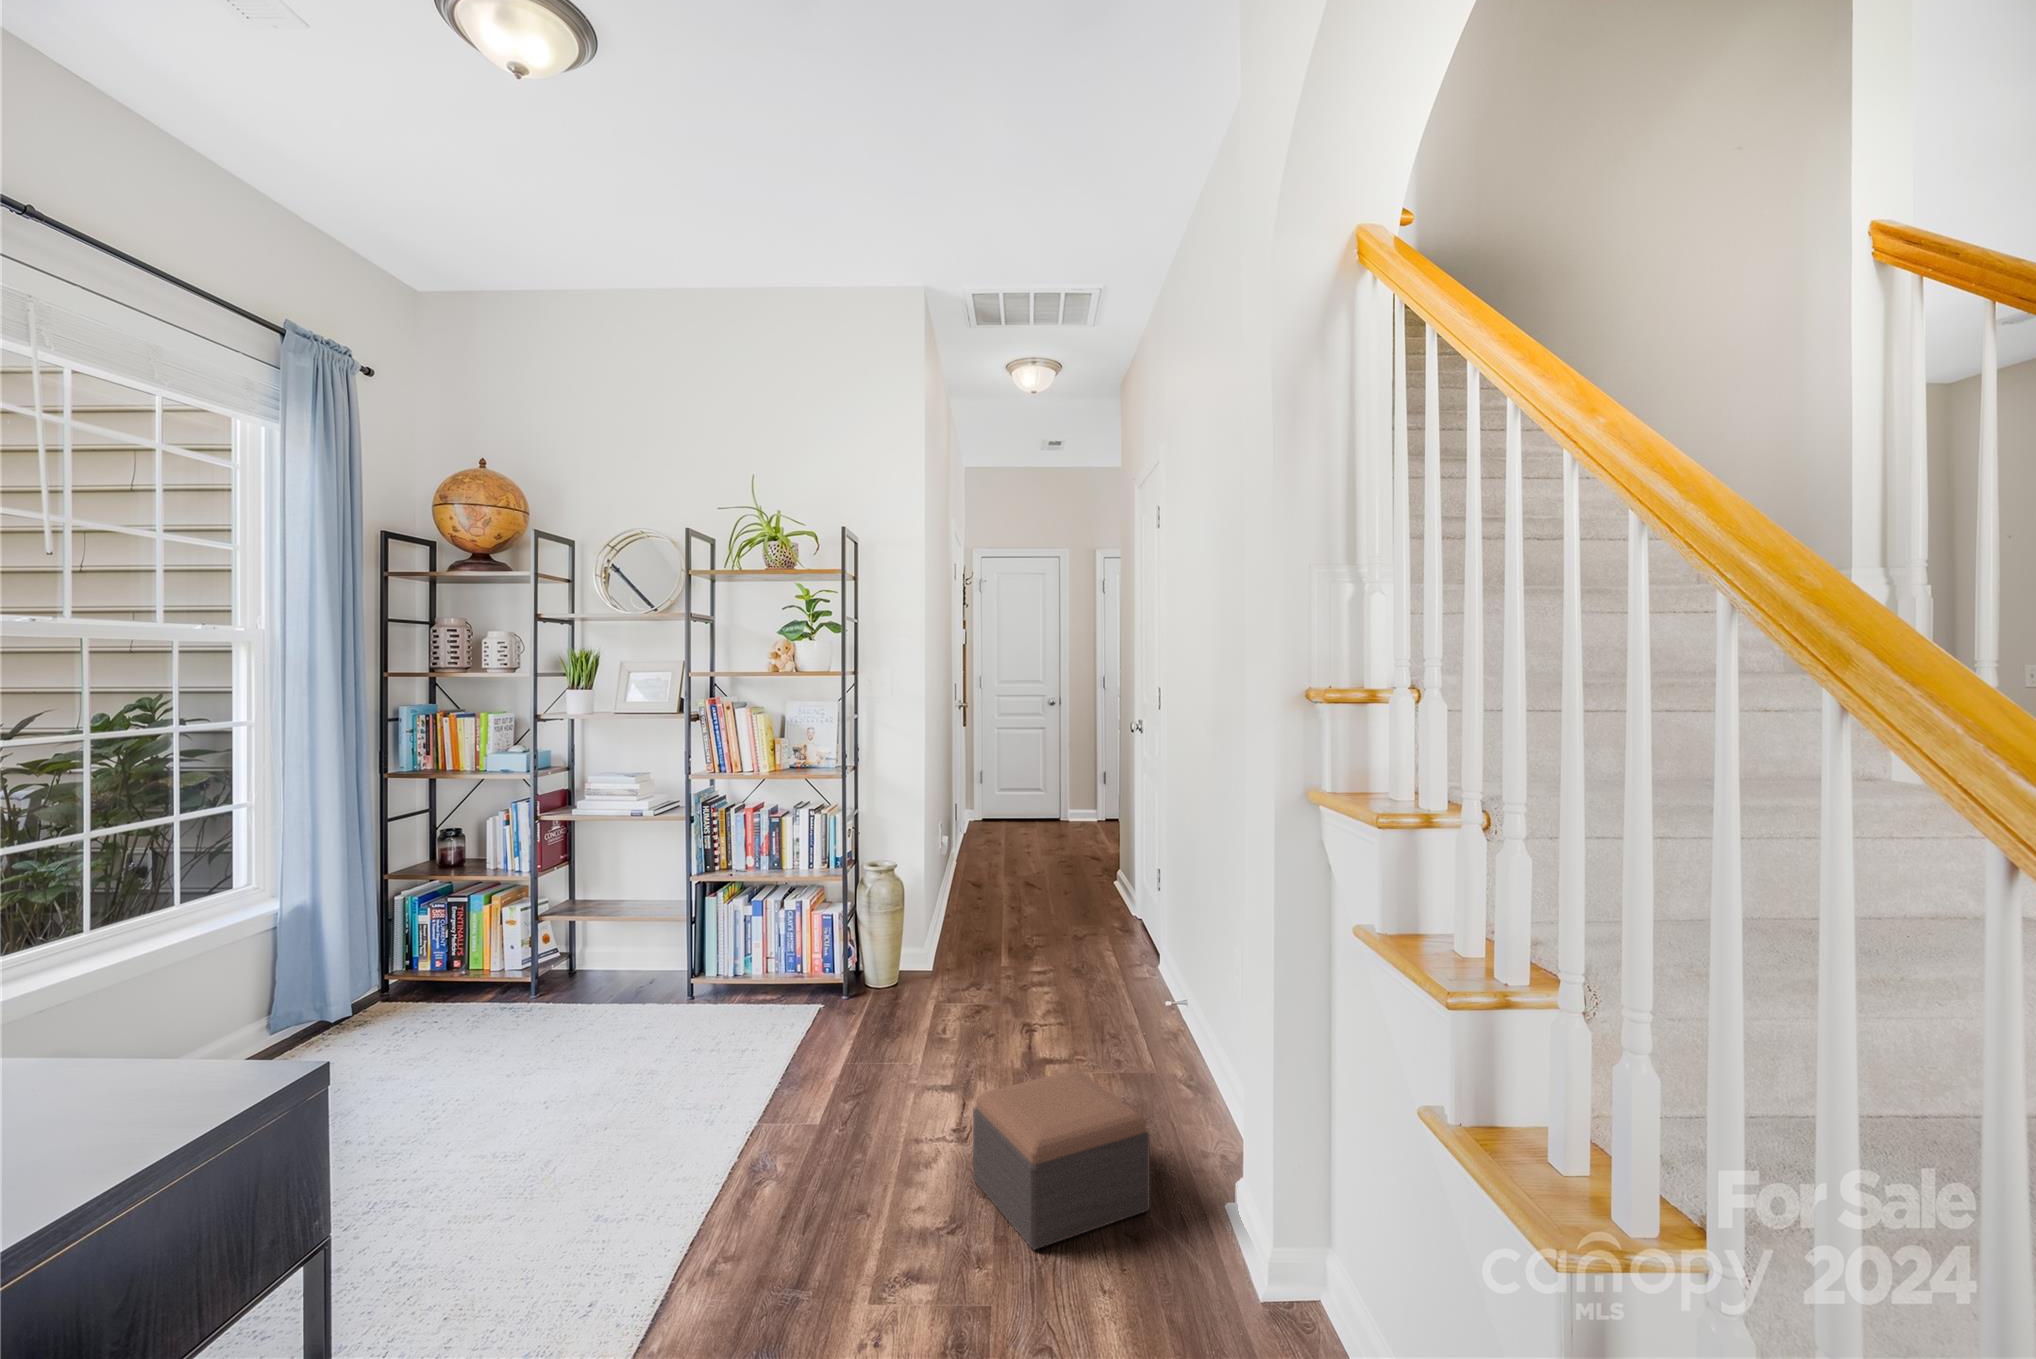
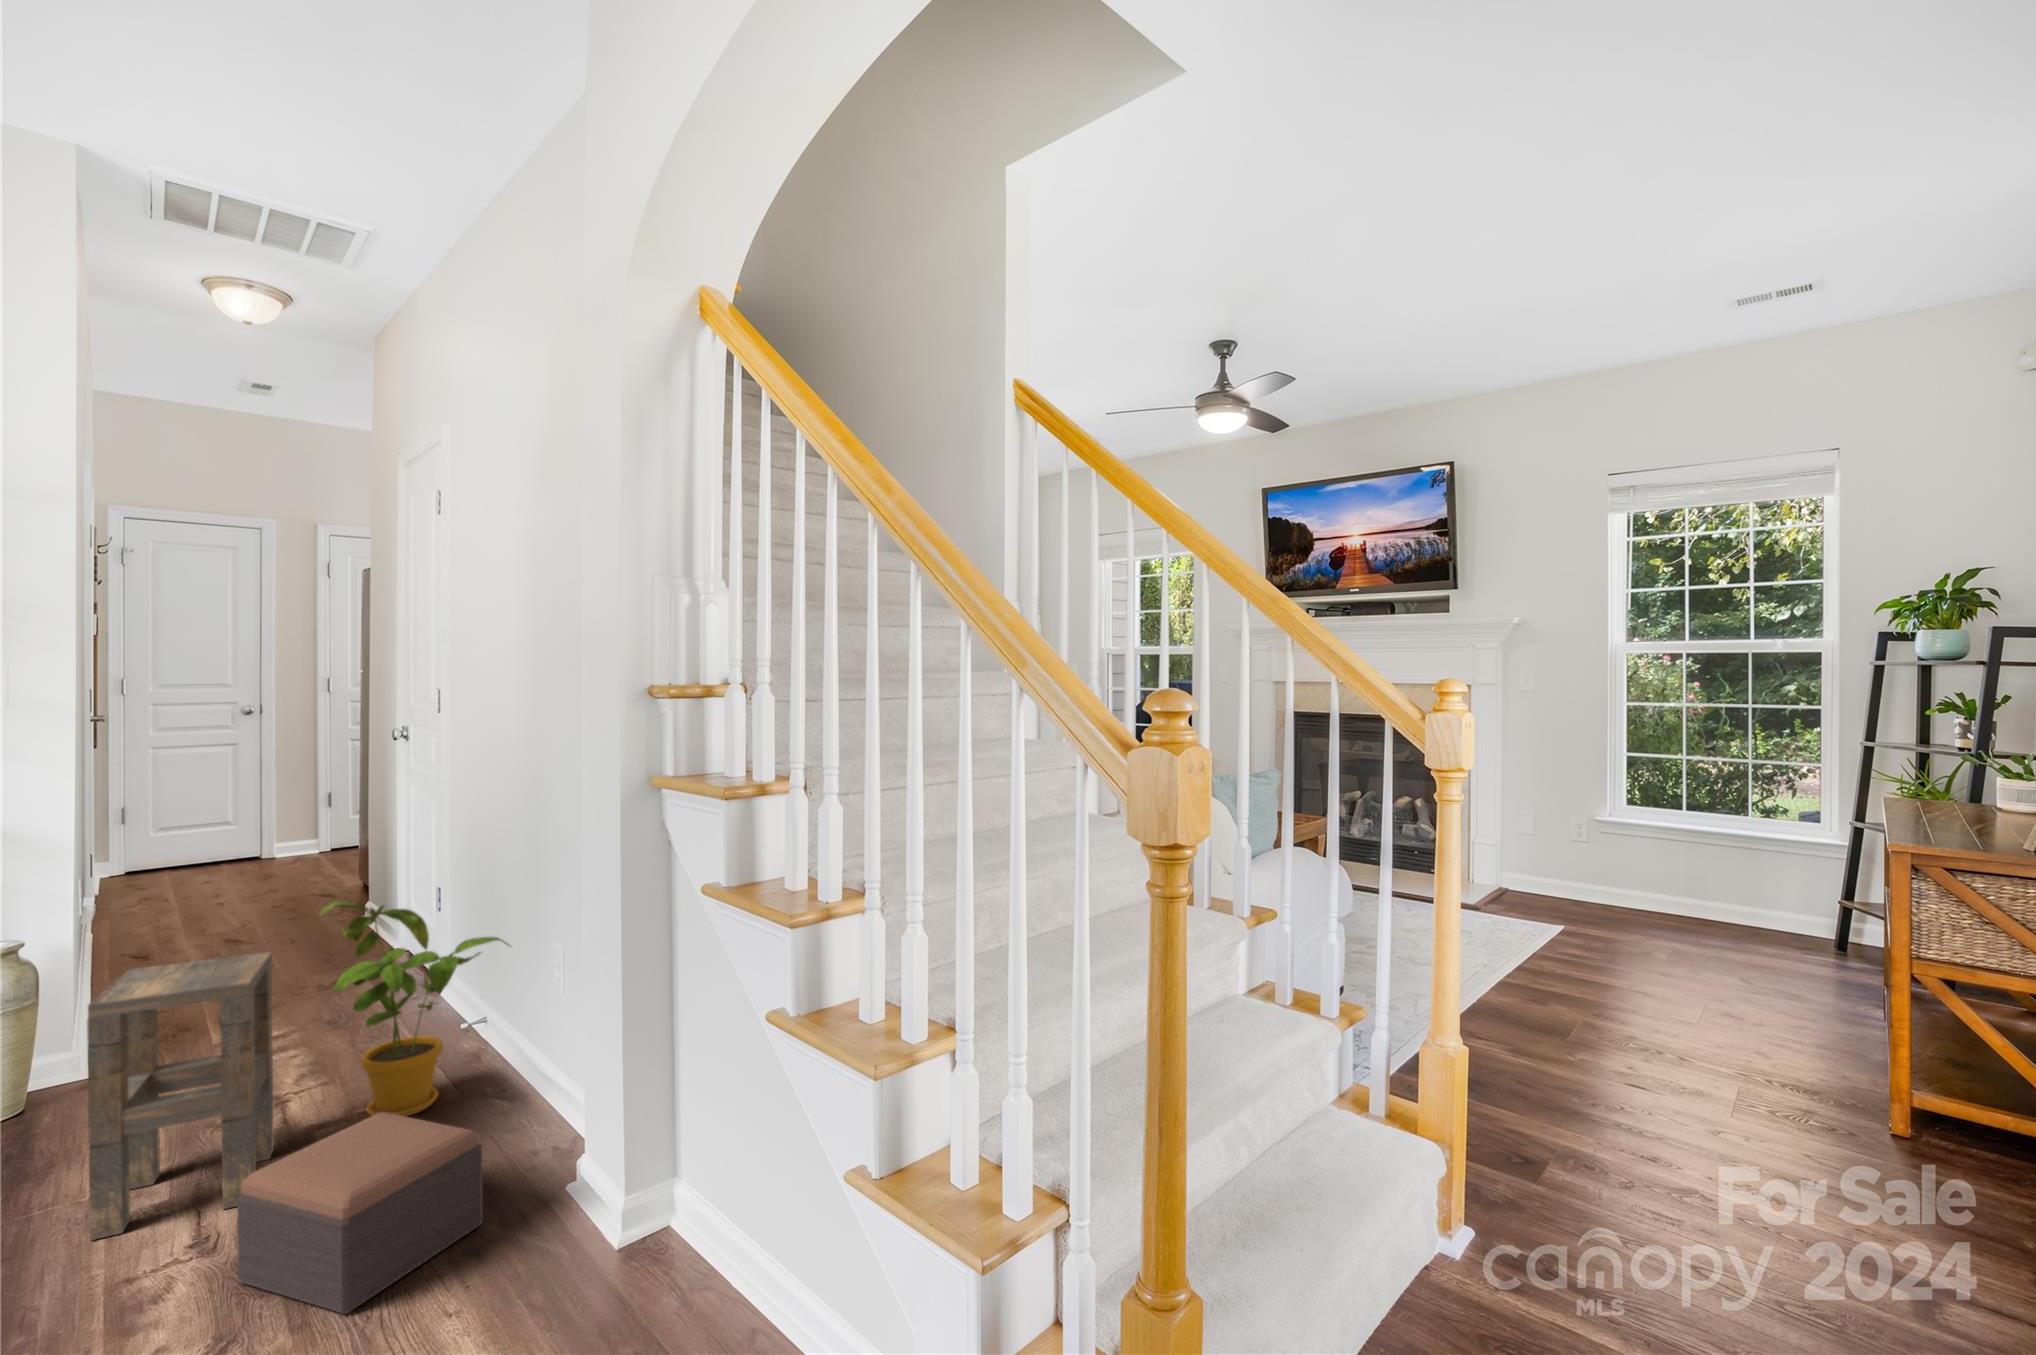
house plant: none [1053,869,1201,1074] -> present [320,901,508,1117]
side table: none [903,899,1018,1112] -> present [87,951,273,1241]

